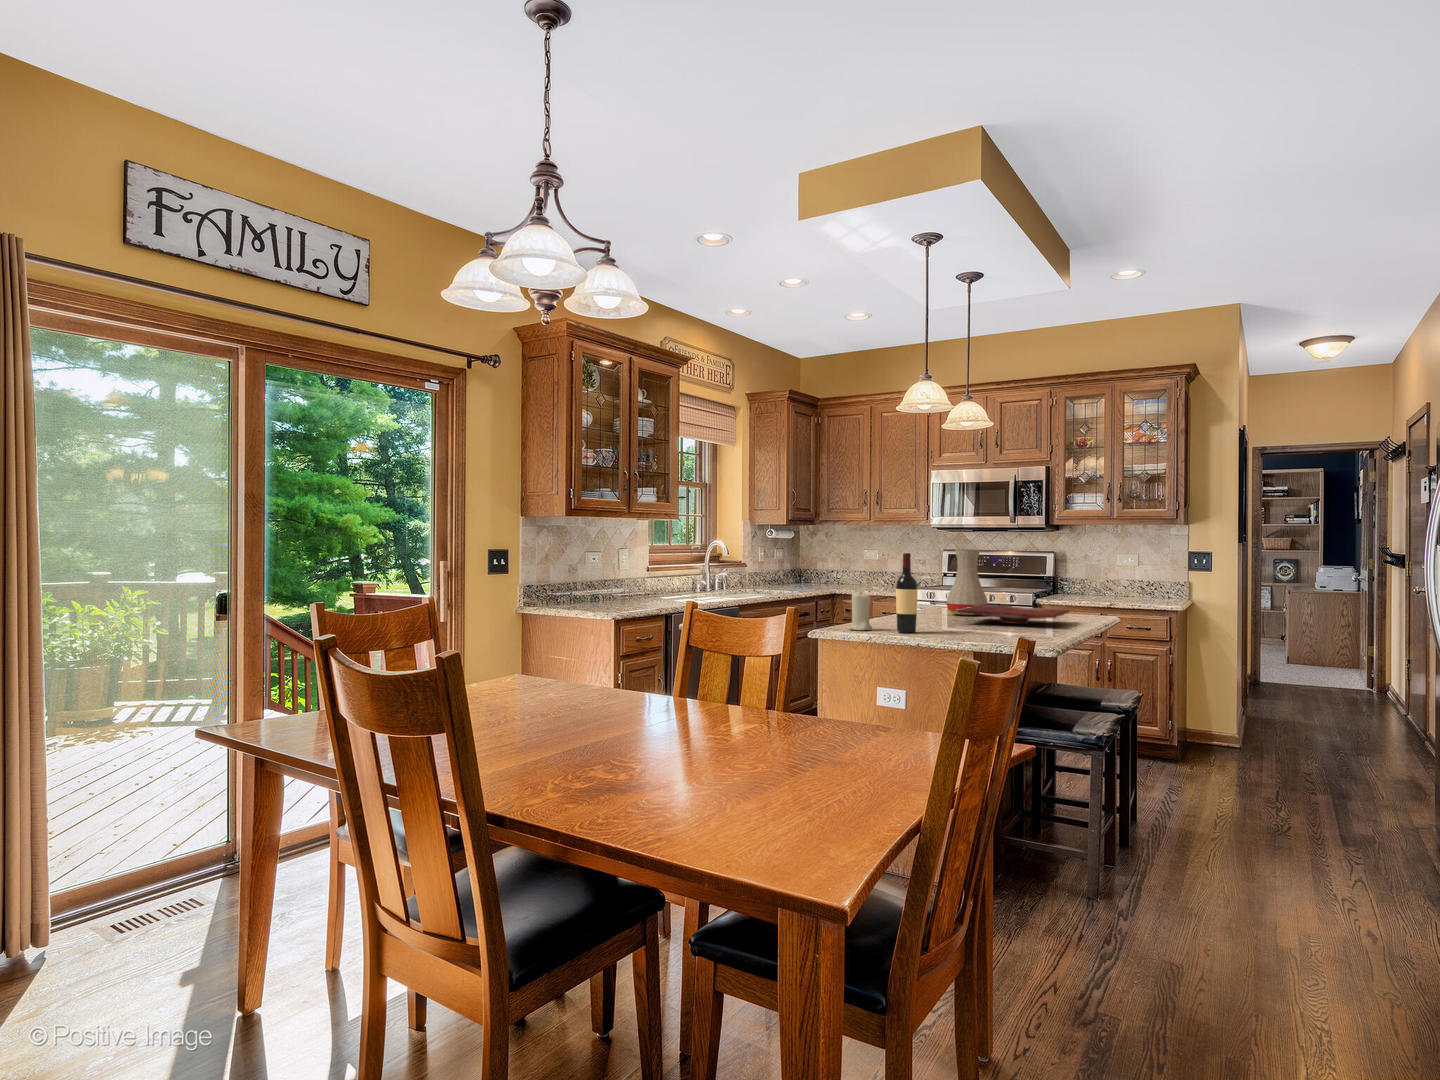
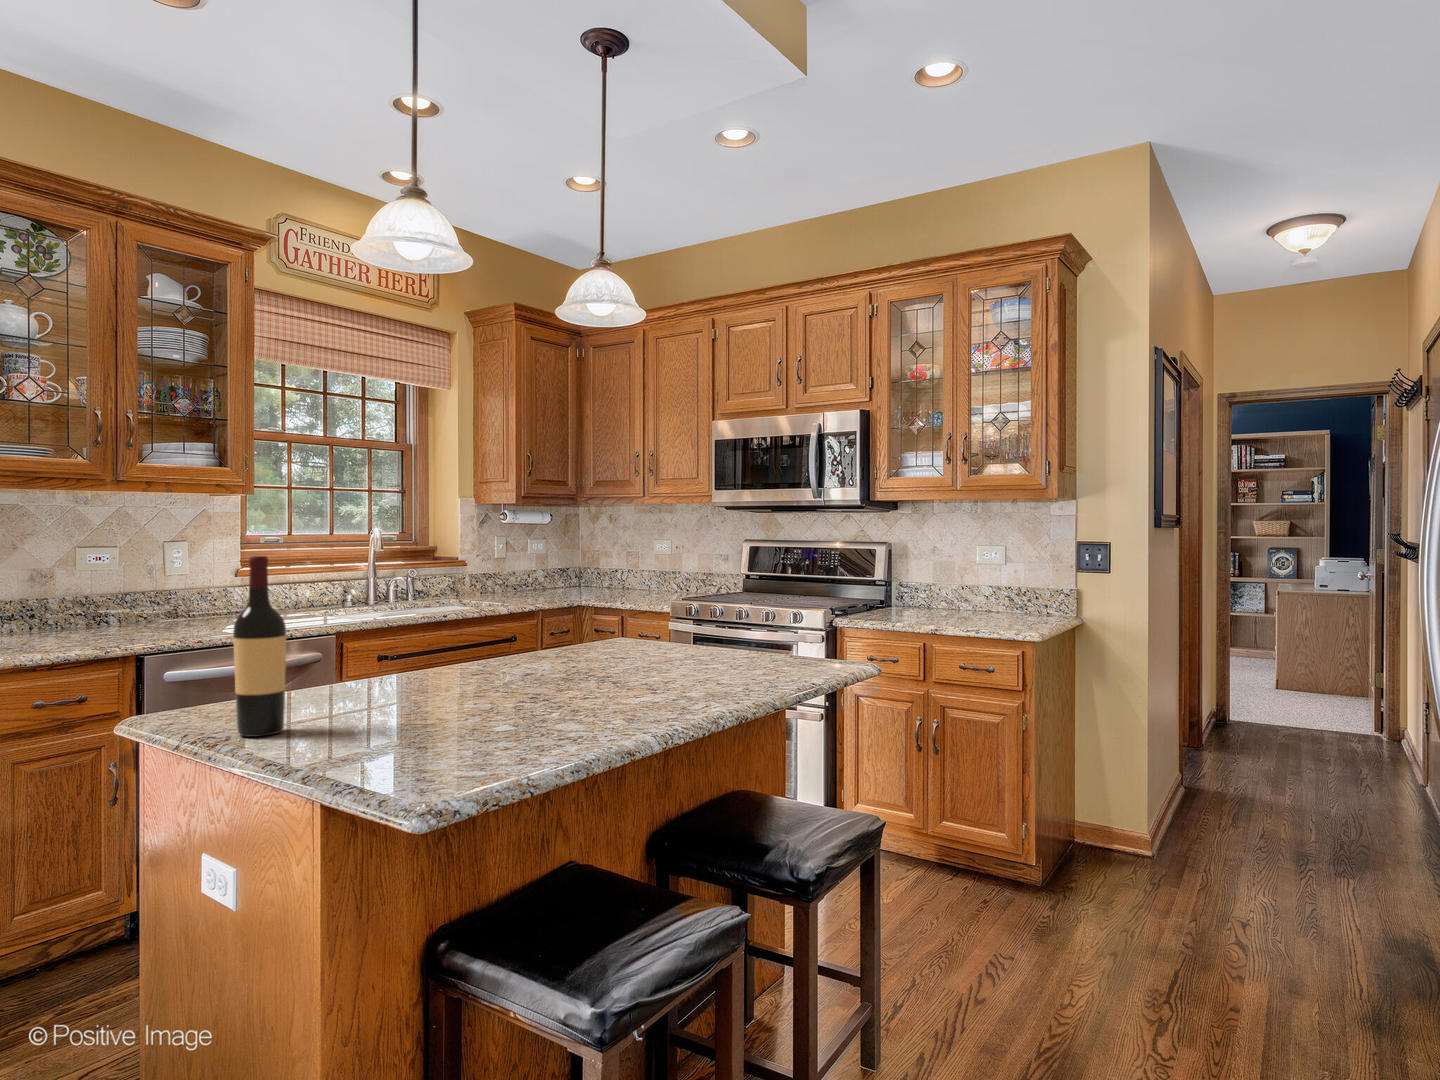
vase: present [946,550,988,616] -> none [541,544,618,669]
candle: present [848,591,872,630] -> none [173,638,229,725]
cutting board: present [956,605,1070,624] -> none [464,653,706,699]

